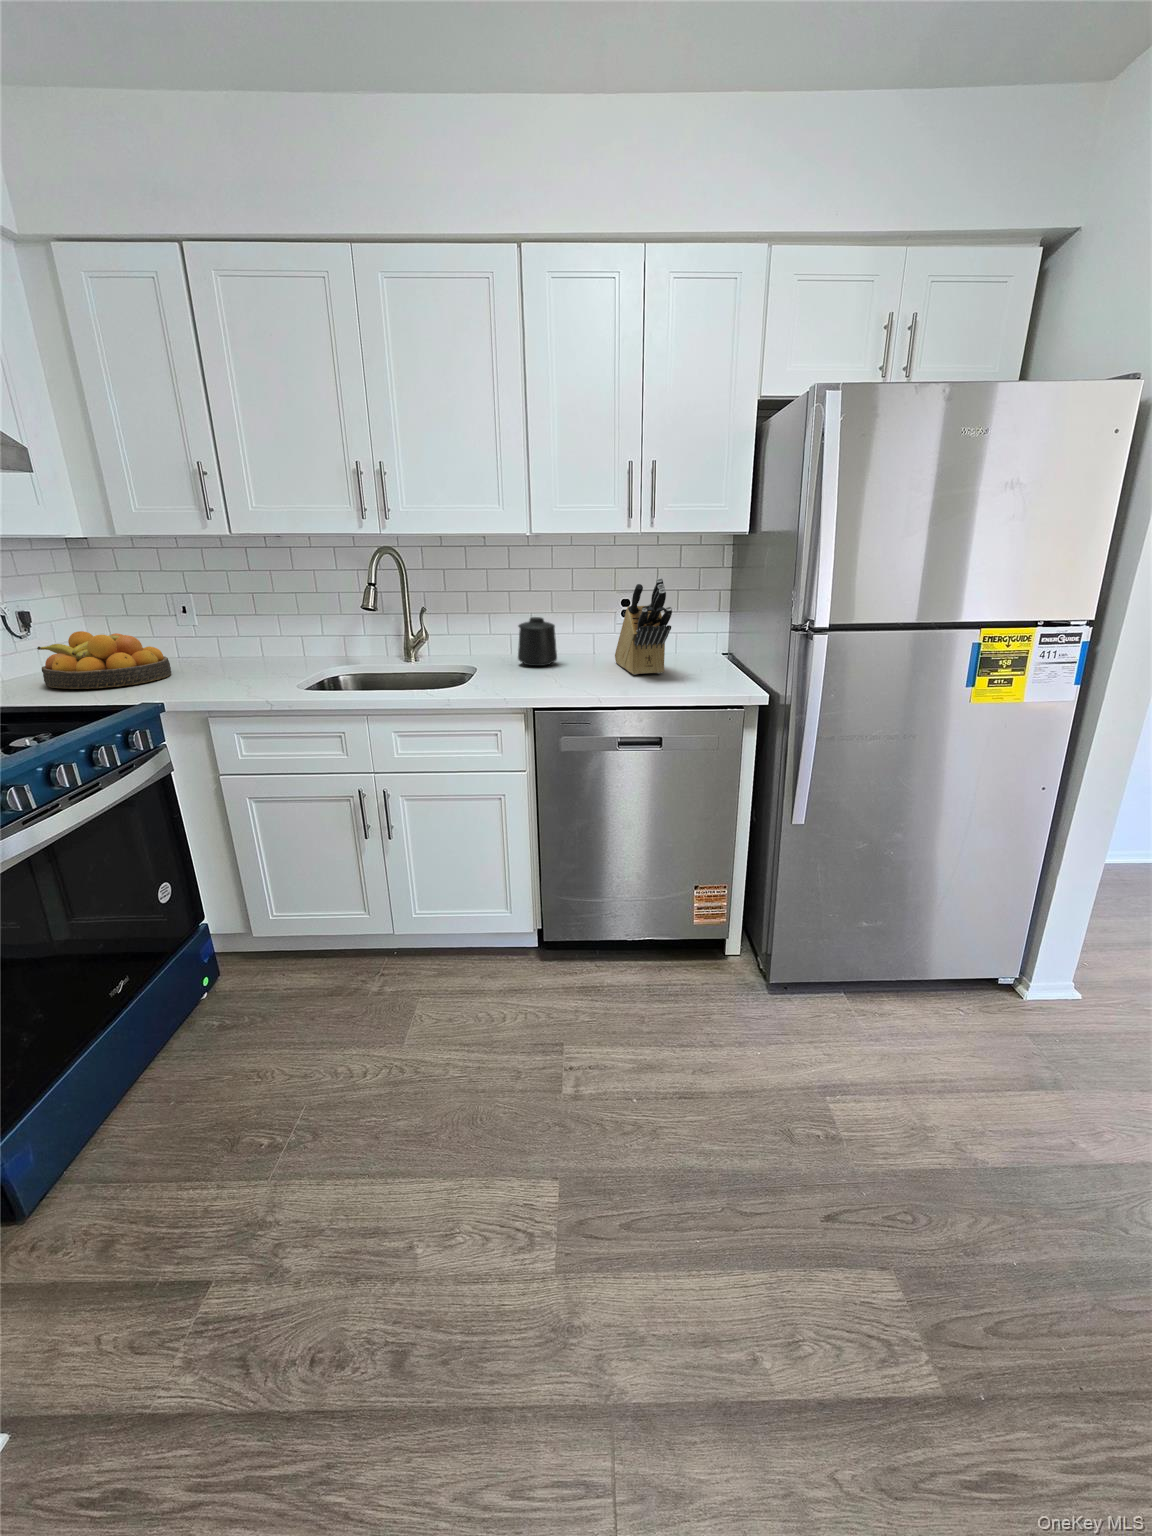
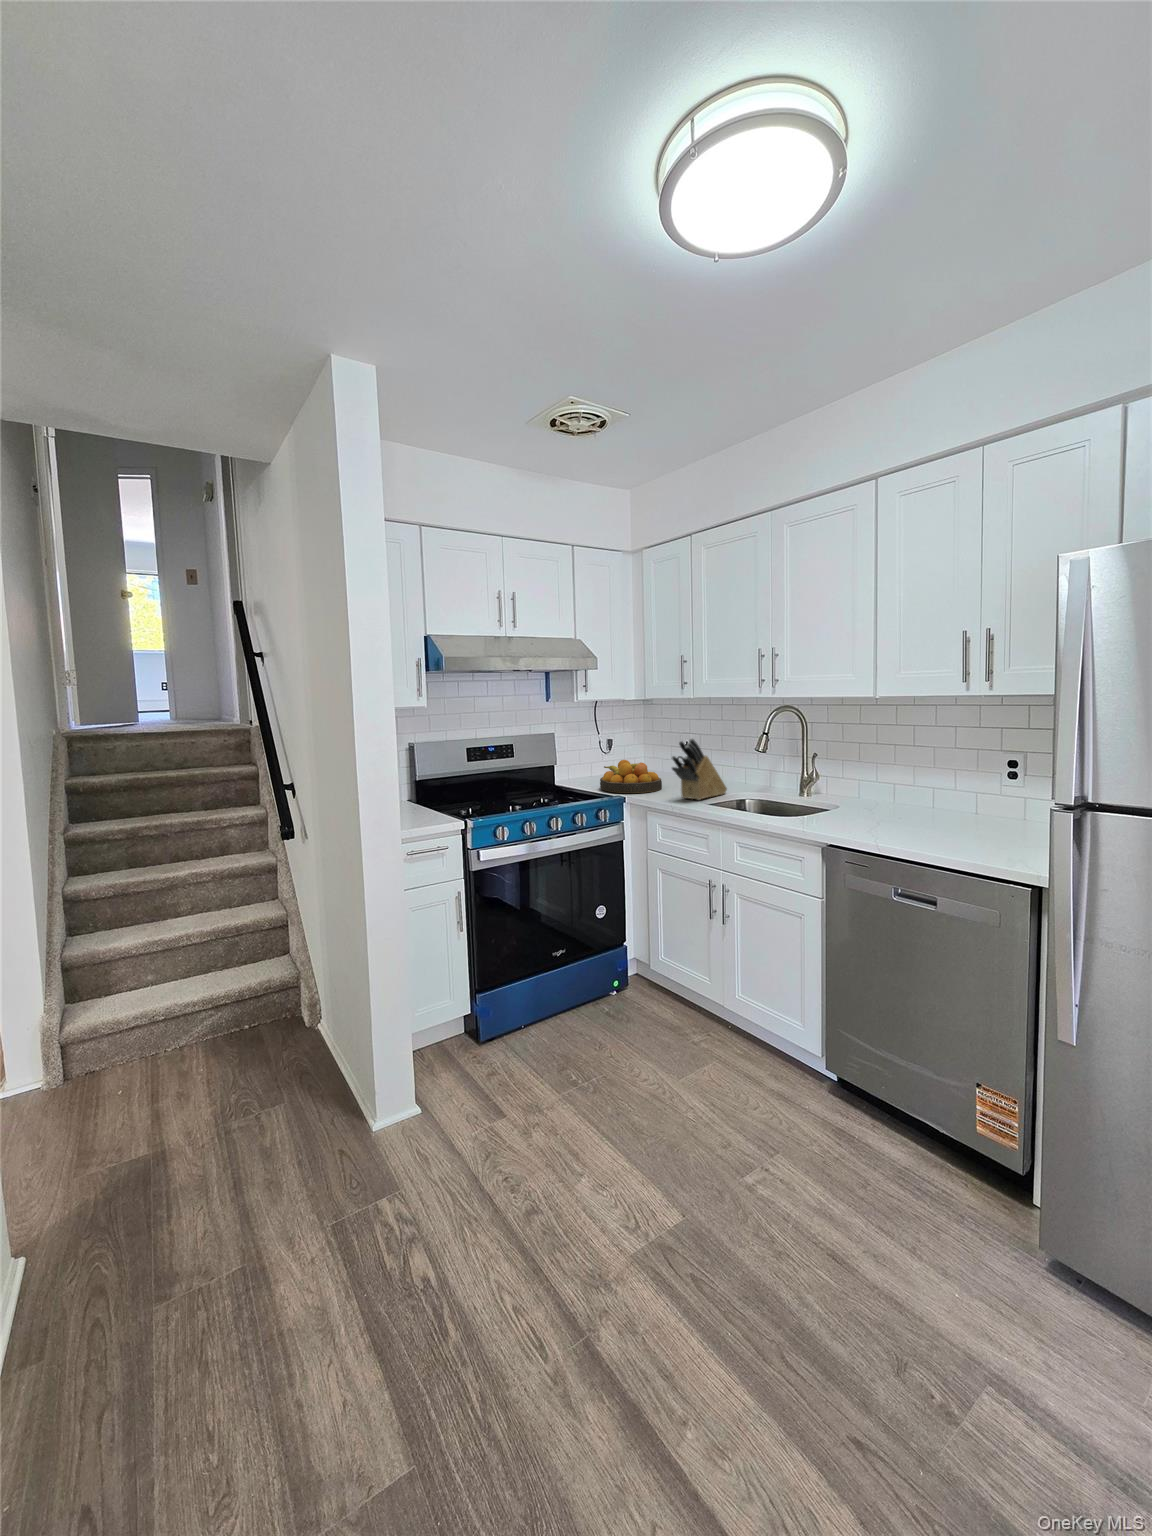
knife block: present [615,578,672,675] -> present [672,739,727,800]
mug: present [518,617,557,666] -> none [879,781,920,825]

